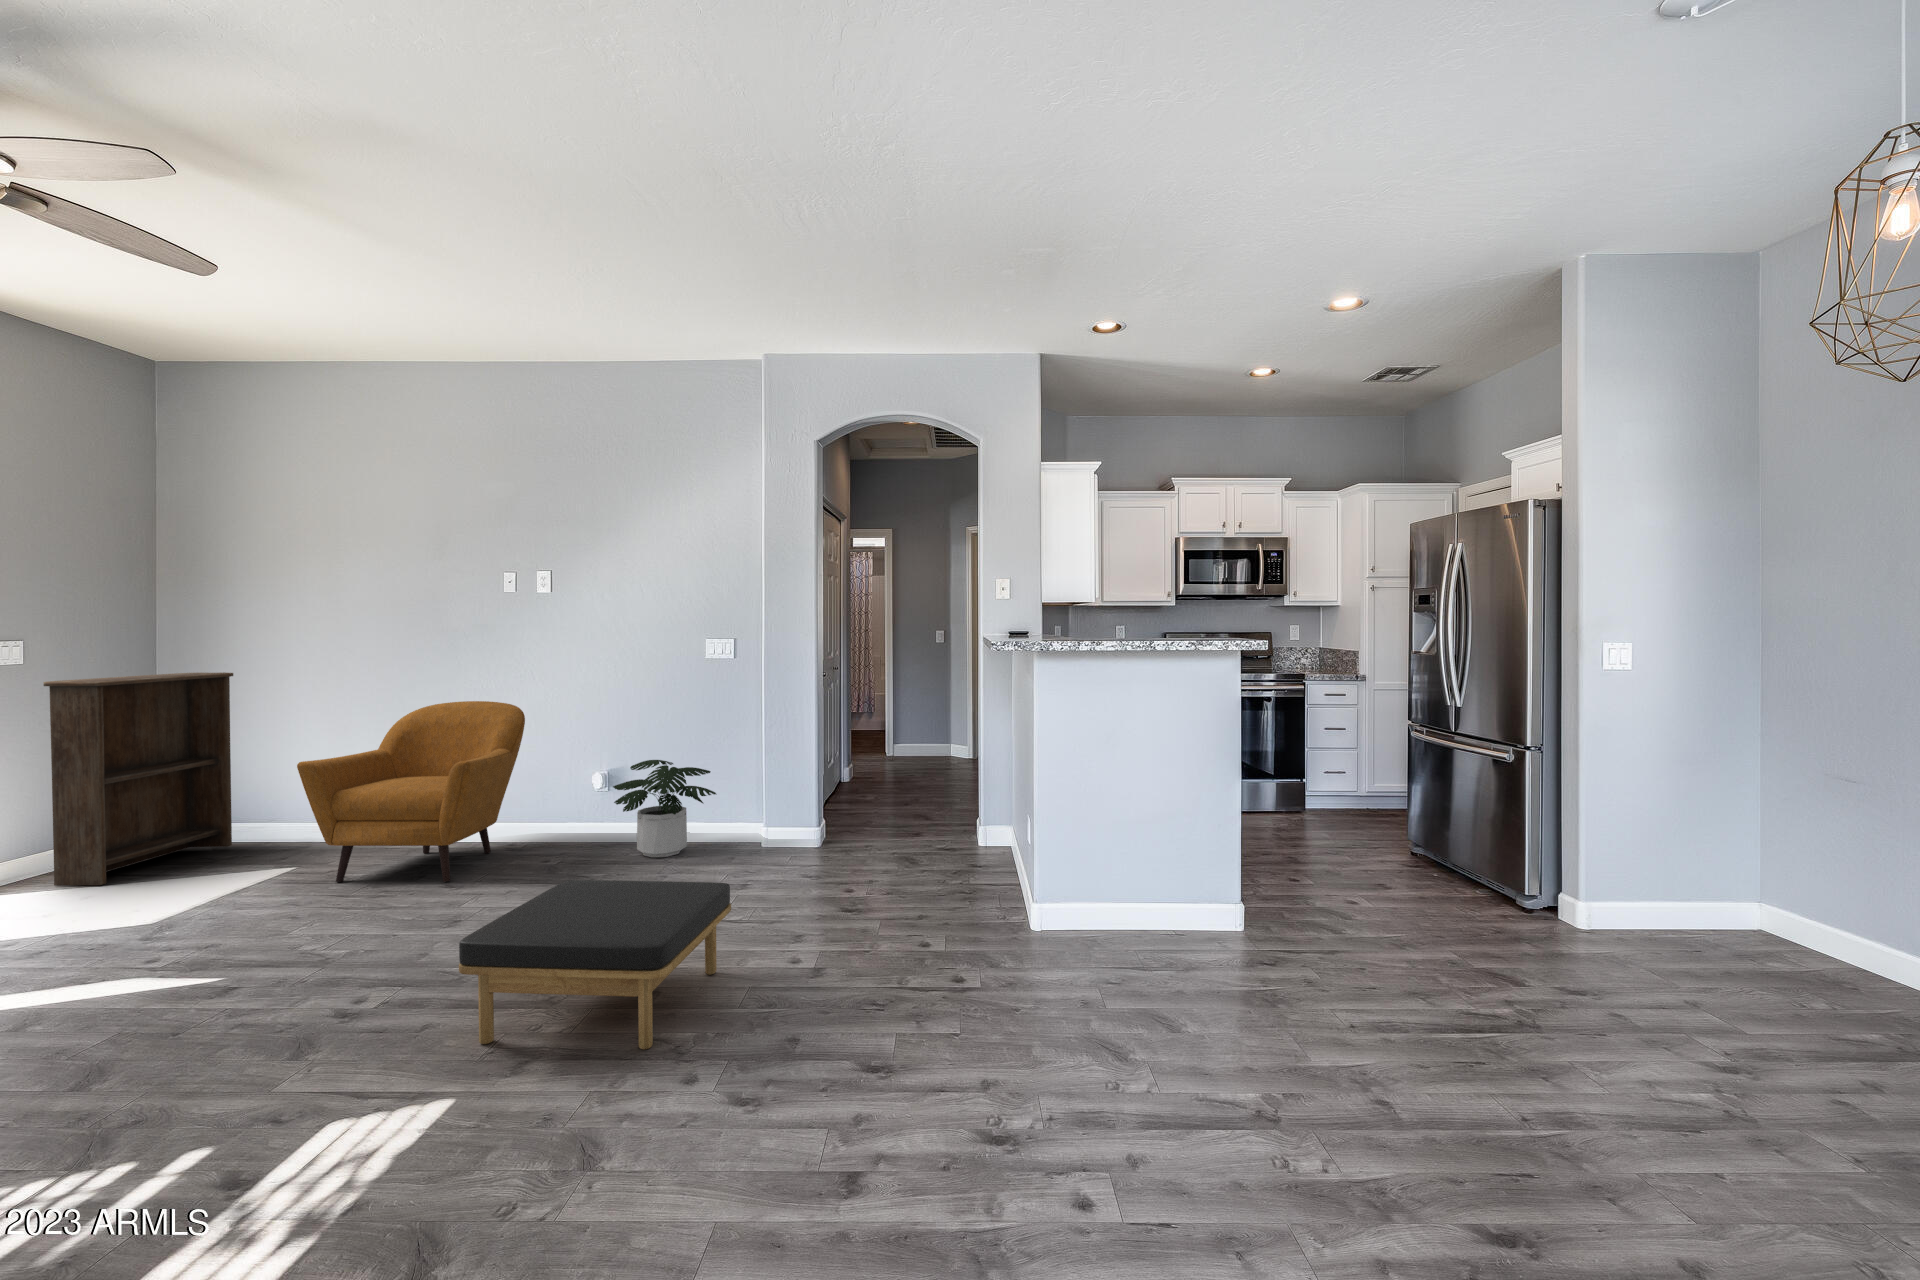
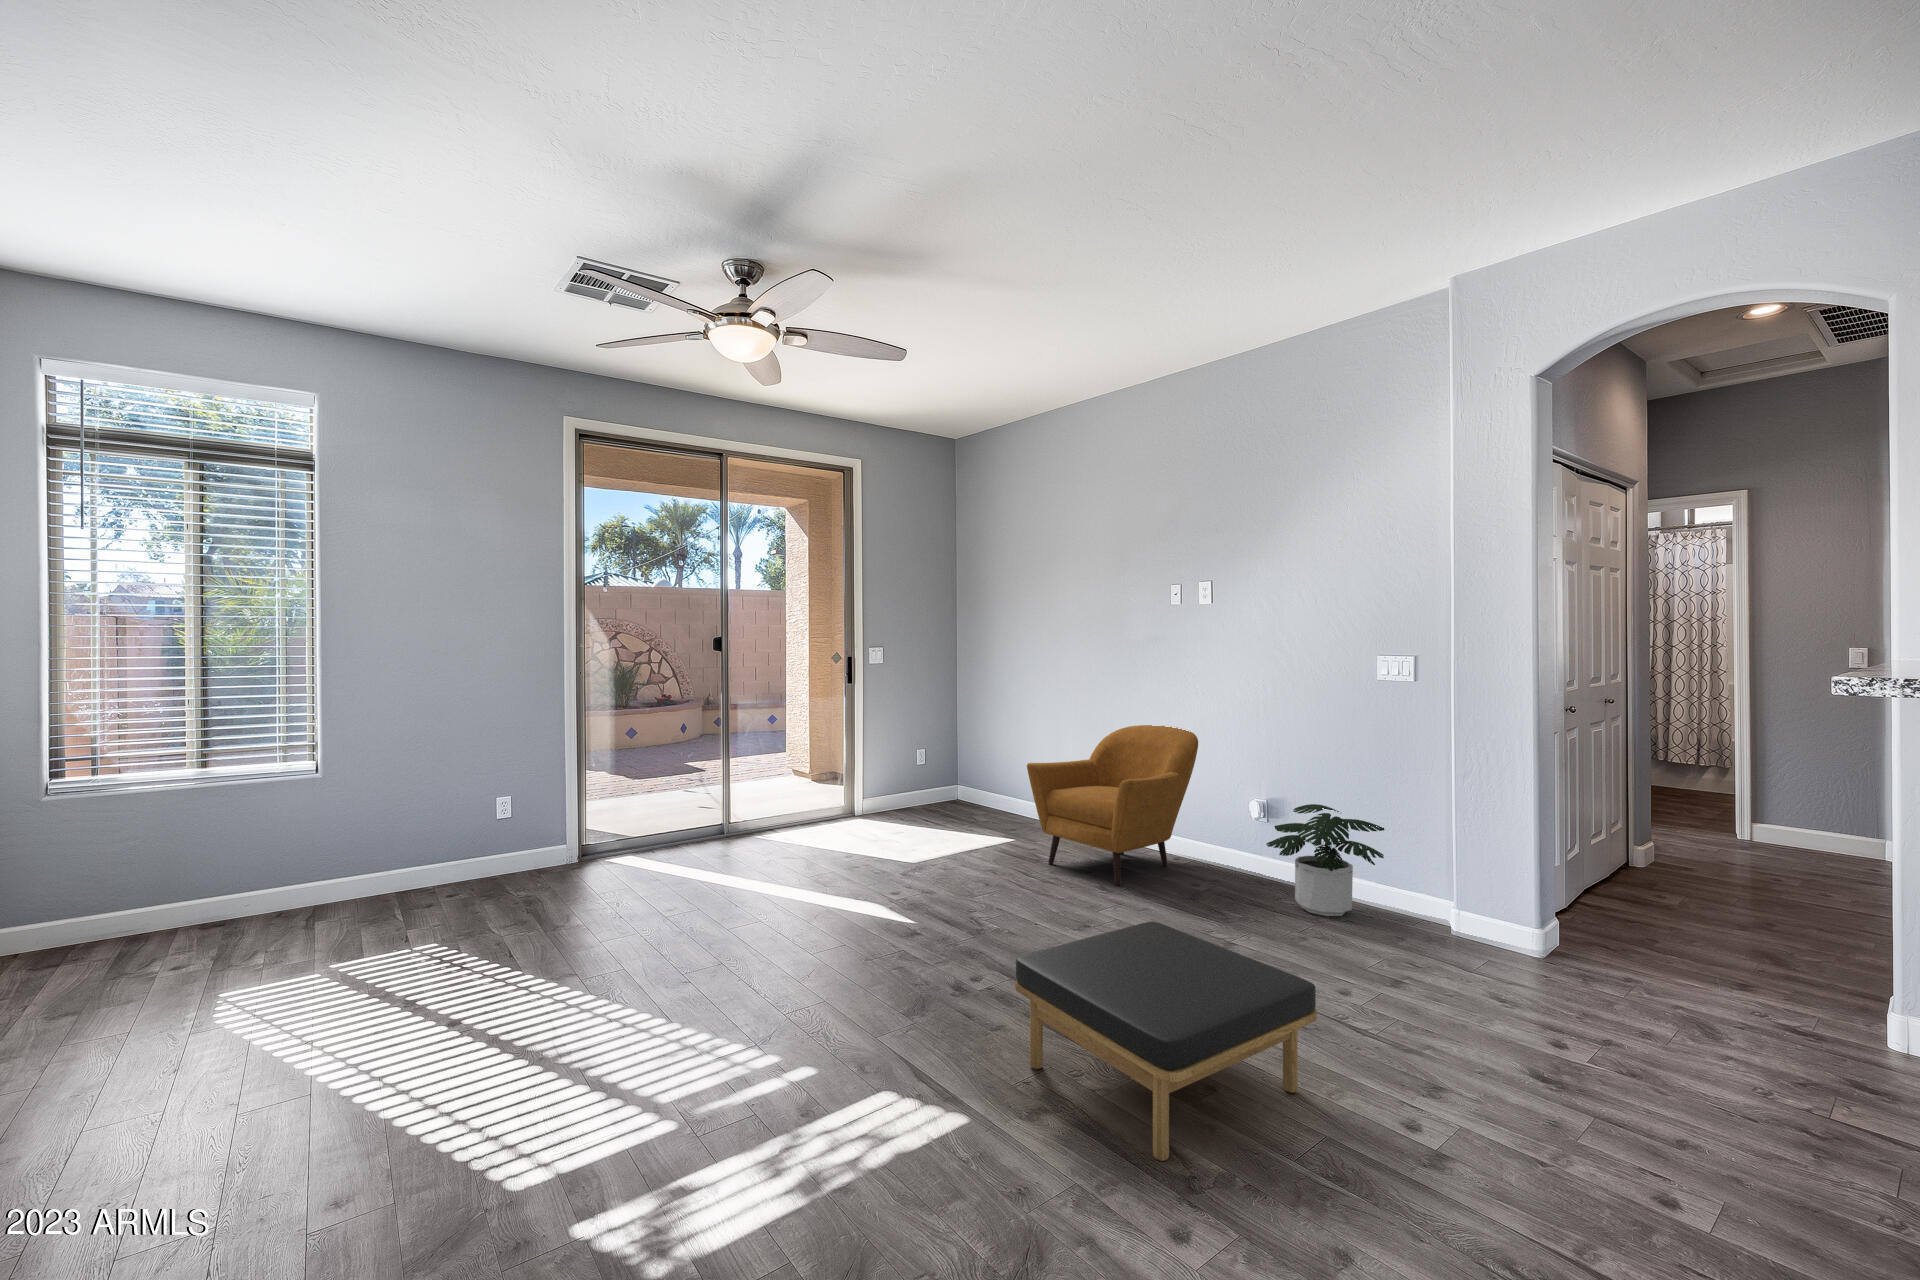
bookshelf: present [43,672,233,886] -> none [918,690,1018,830]

